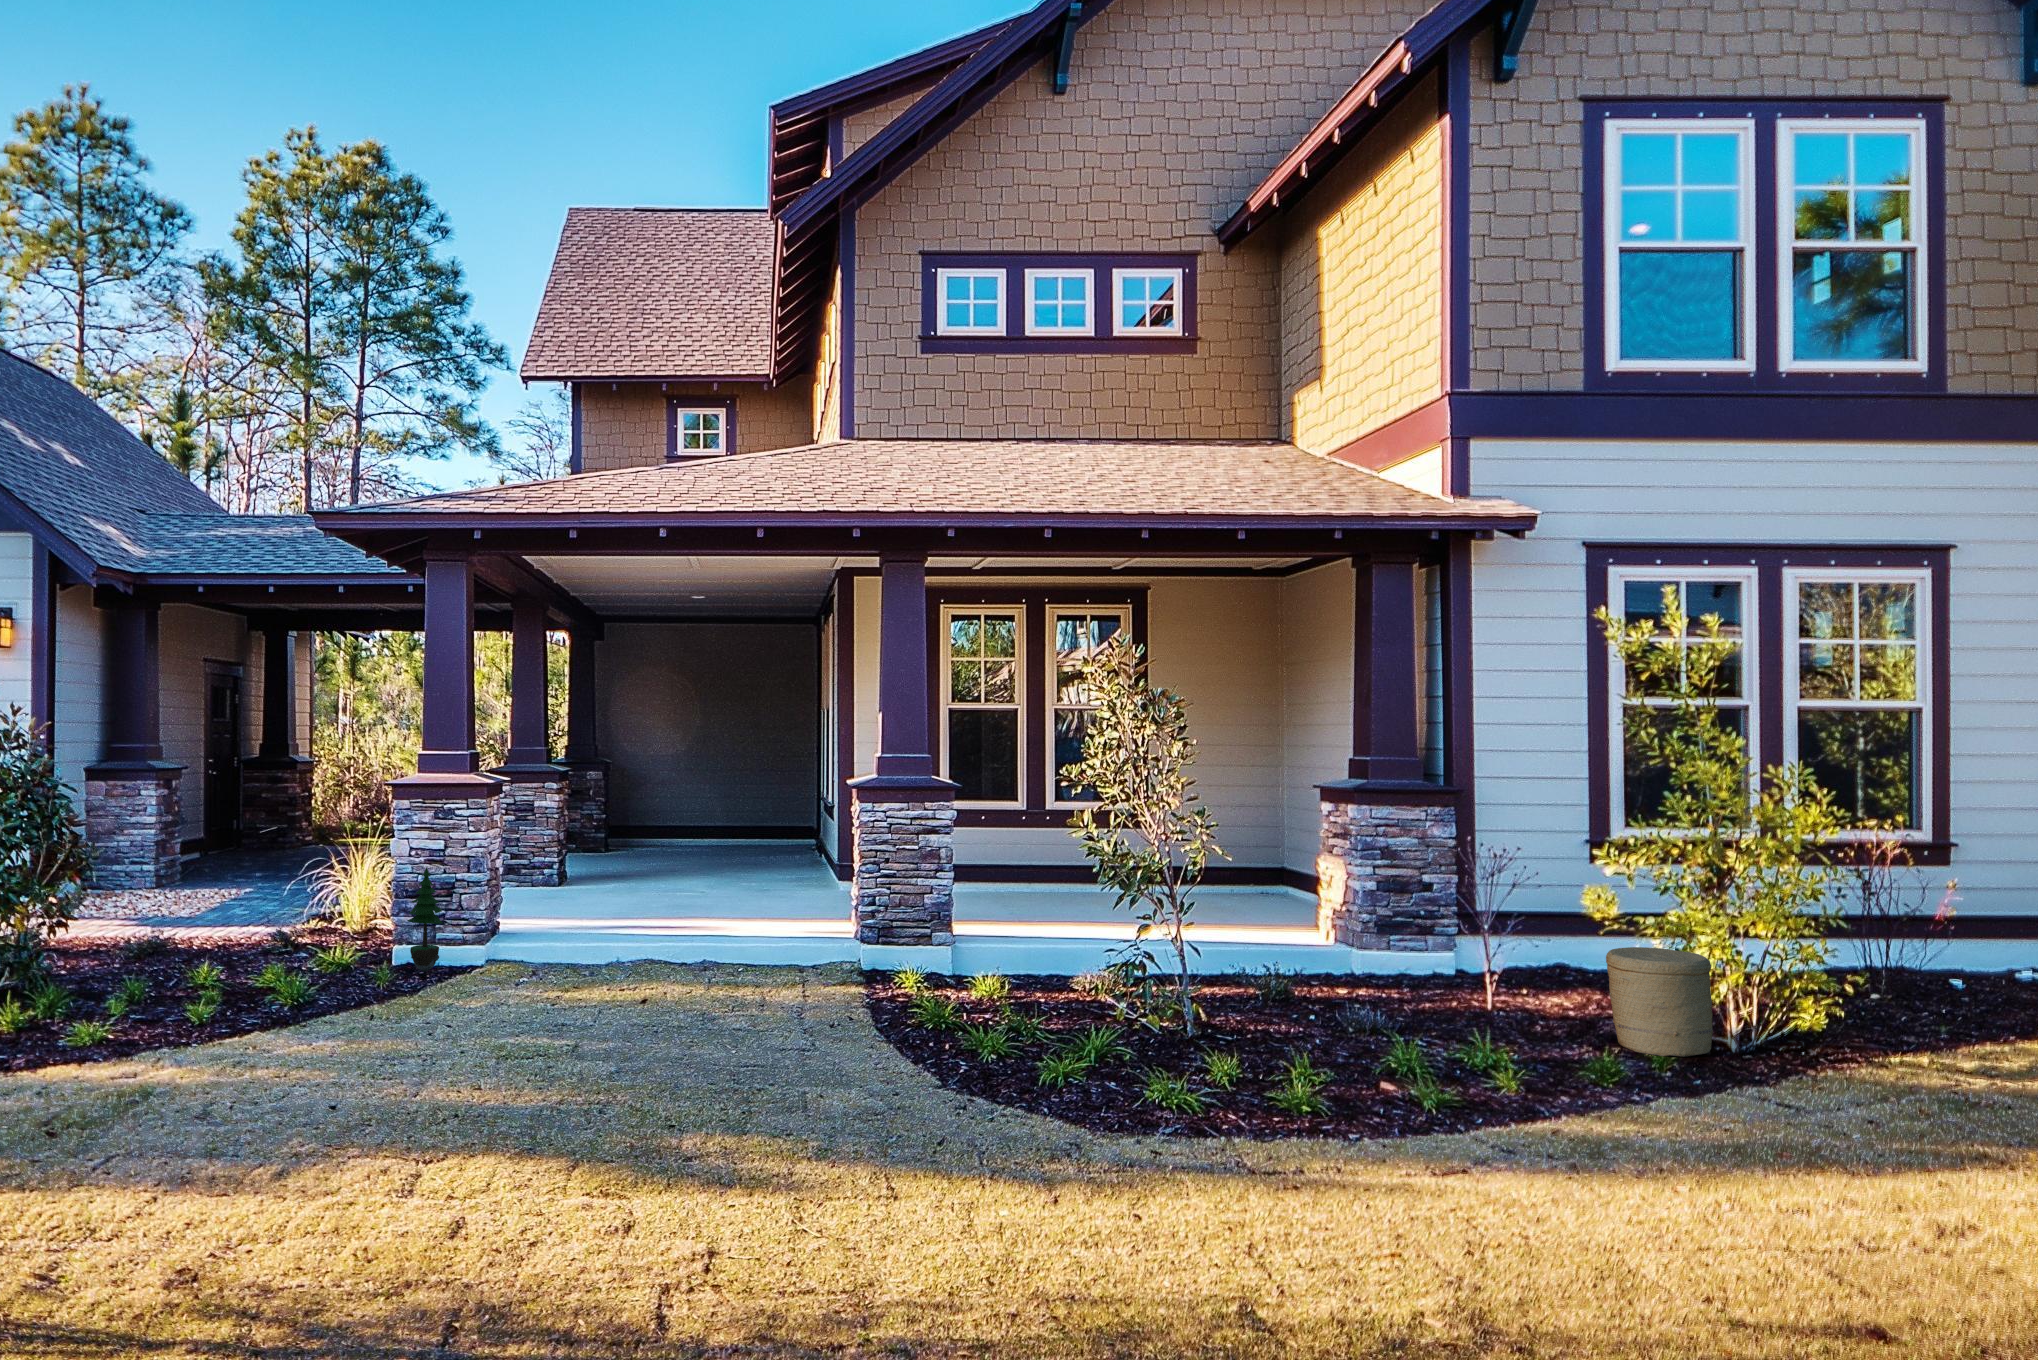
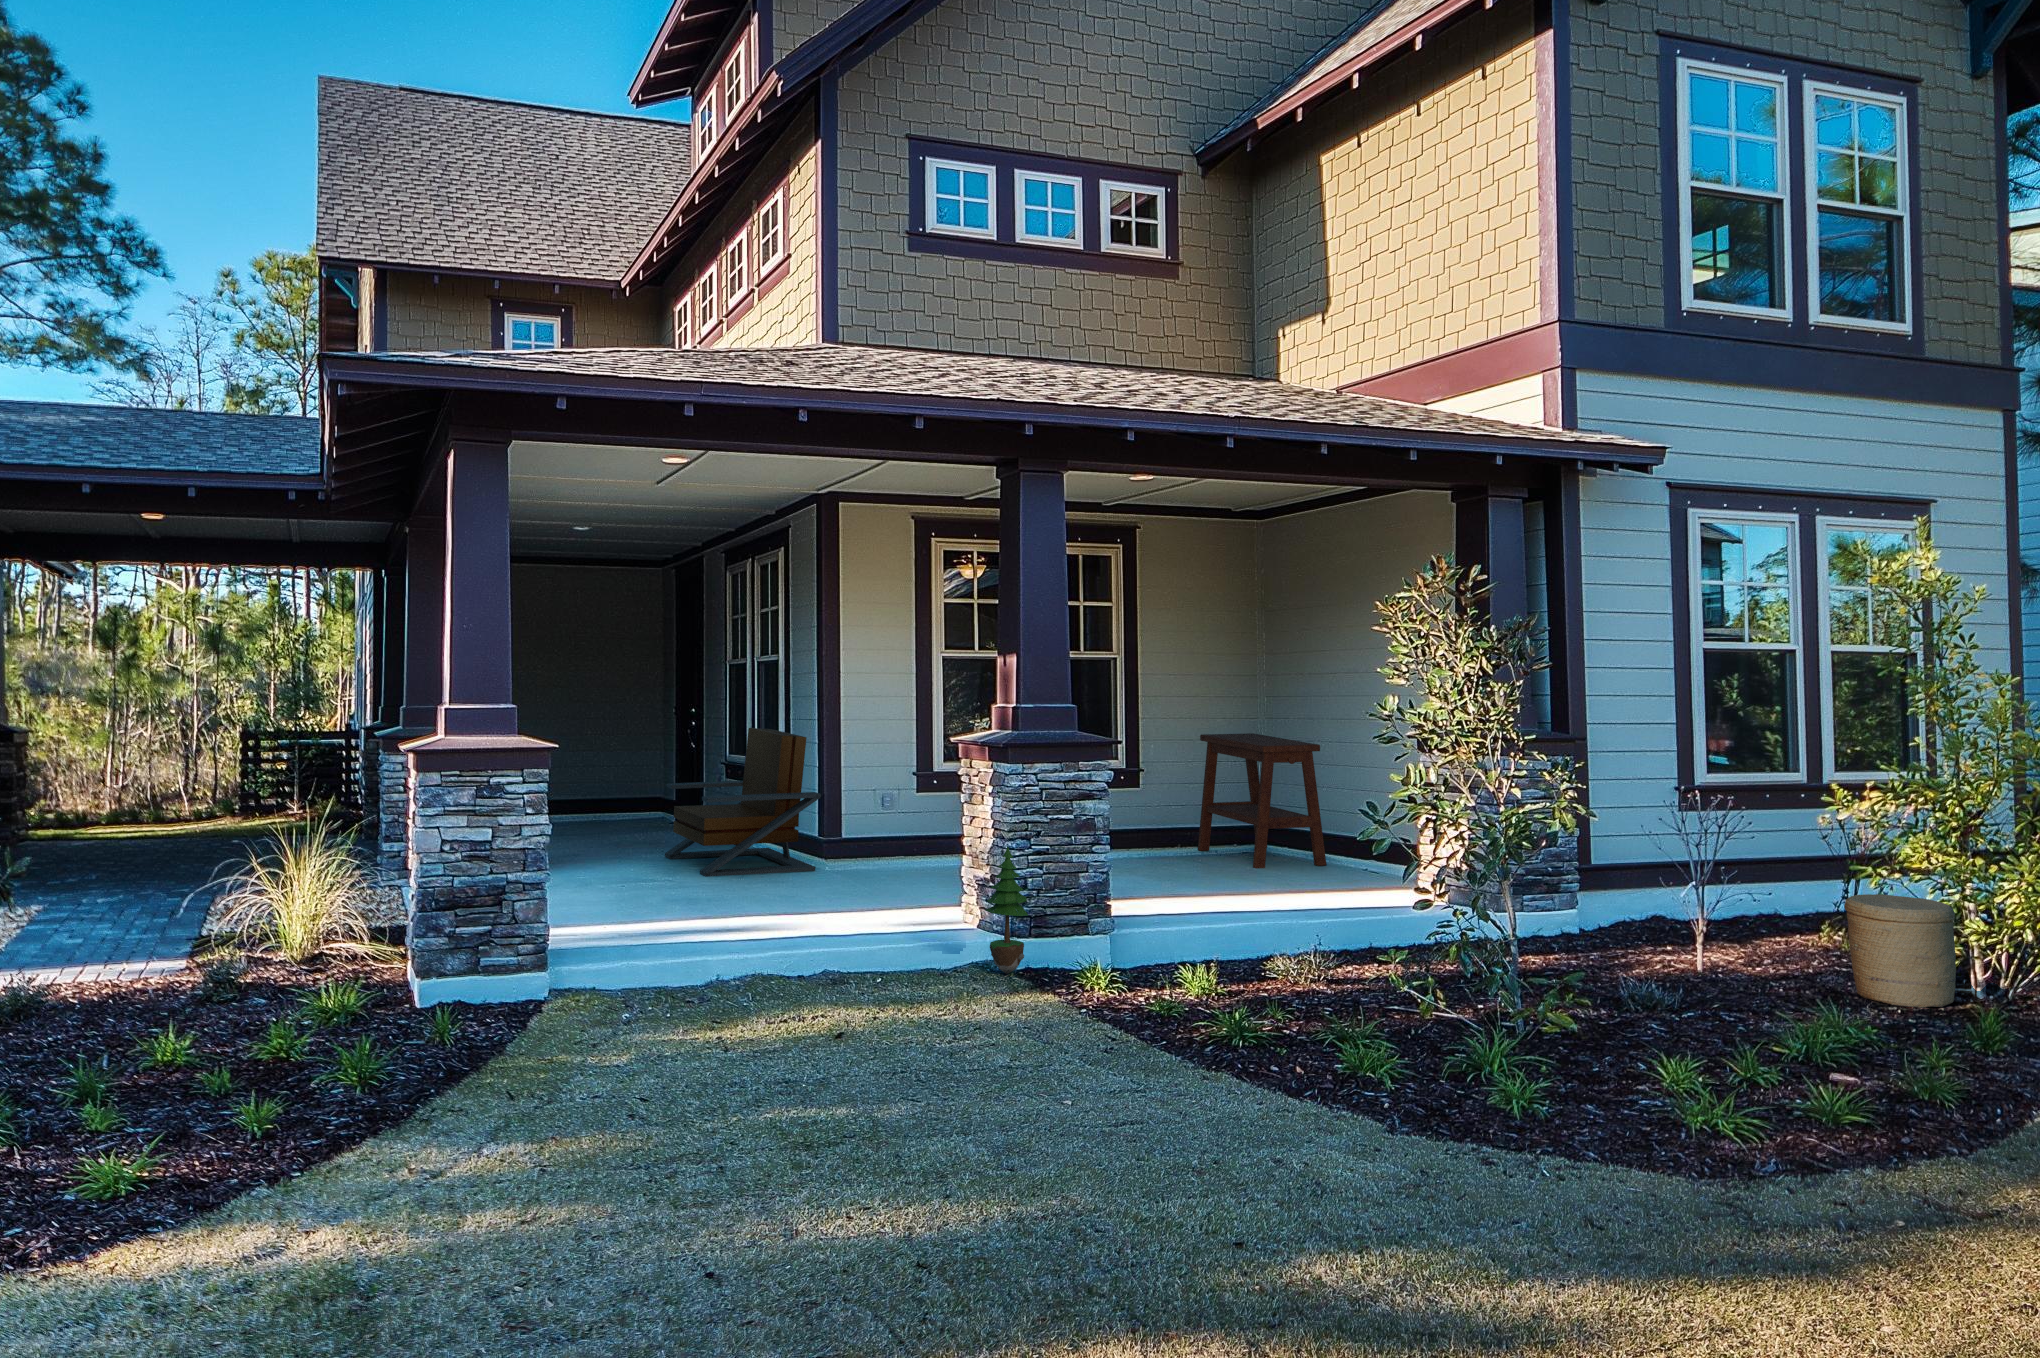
lounge chair: none [747,772,855,898] -> present [665,728,821,877]
side table: none [1241,787,1341,915] -> present [1198,733,1326,868]
potted tree: present [407,868,442,973] -> present [985,847,1028,974]

